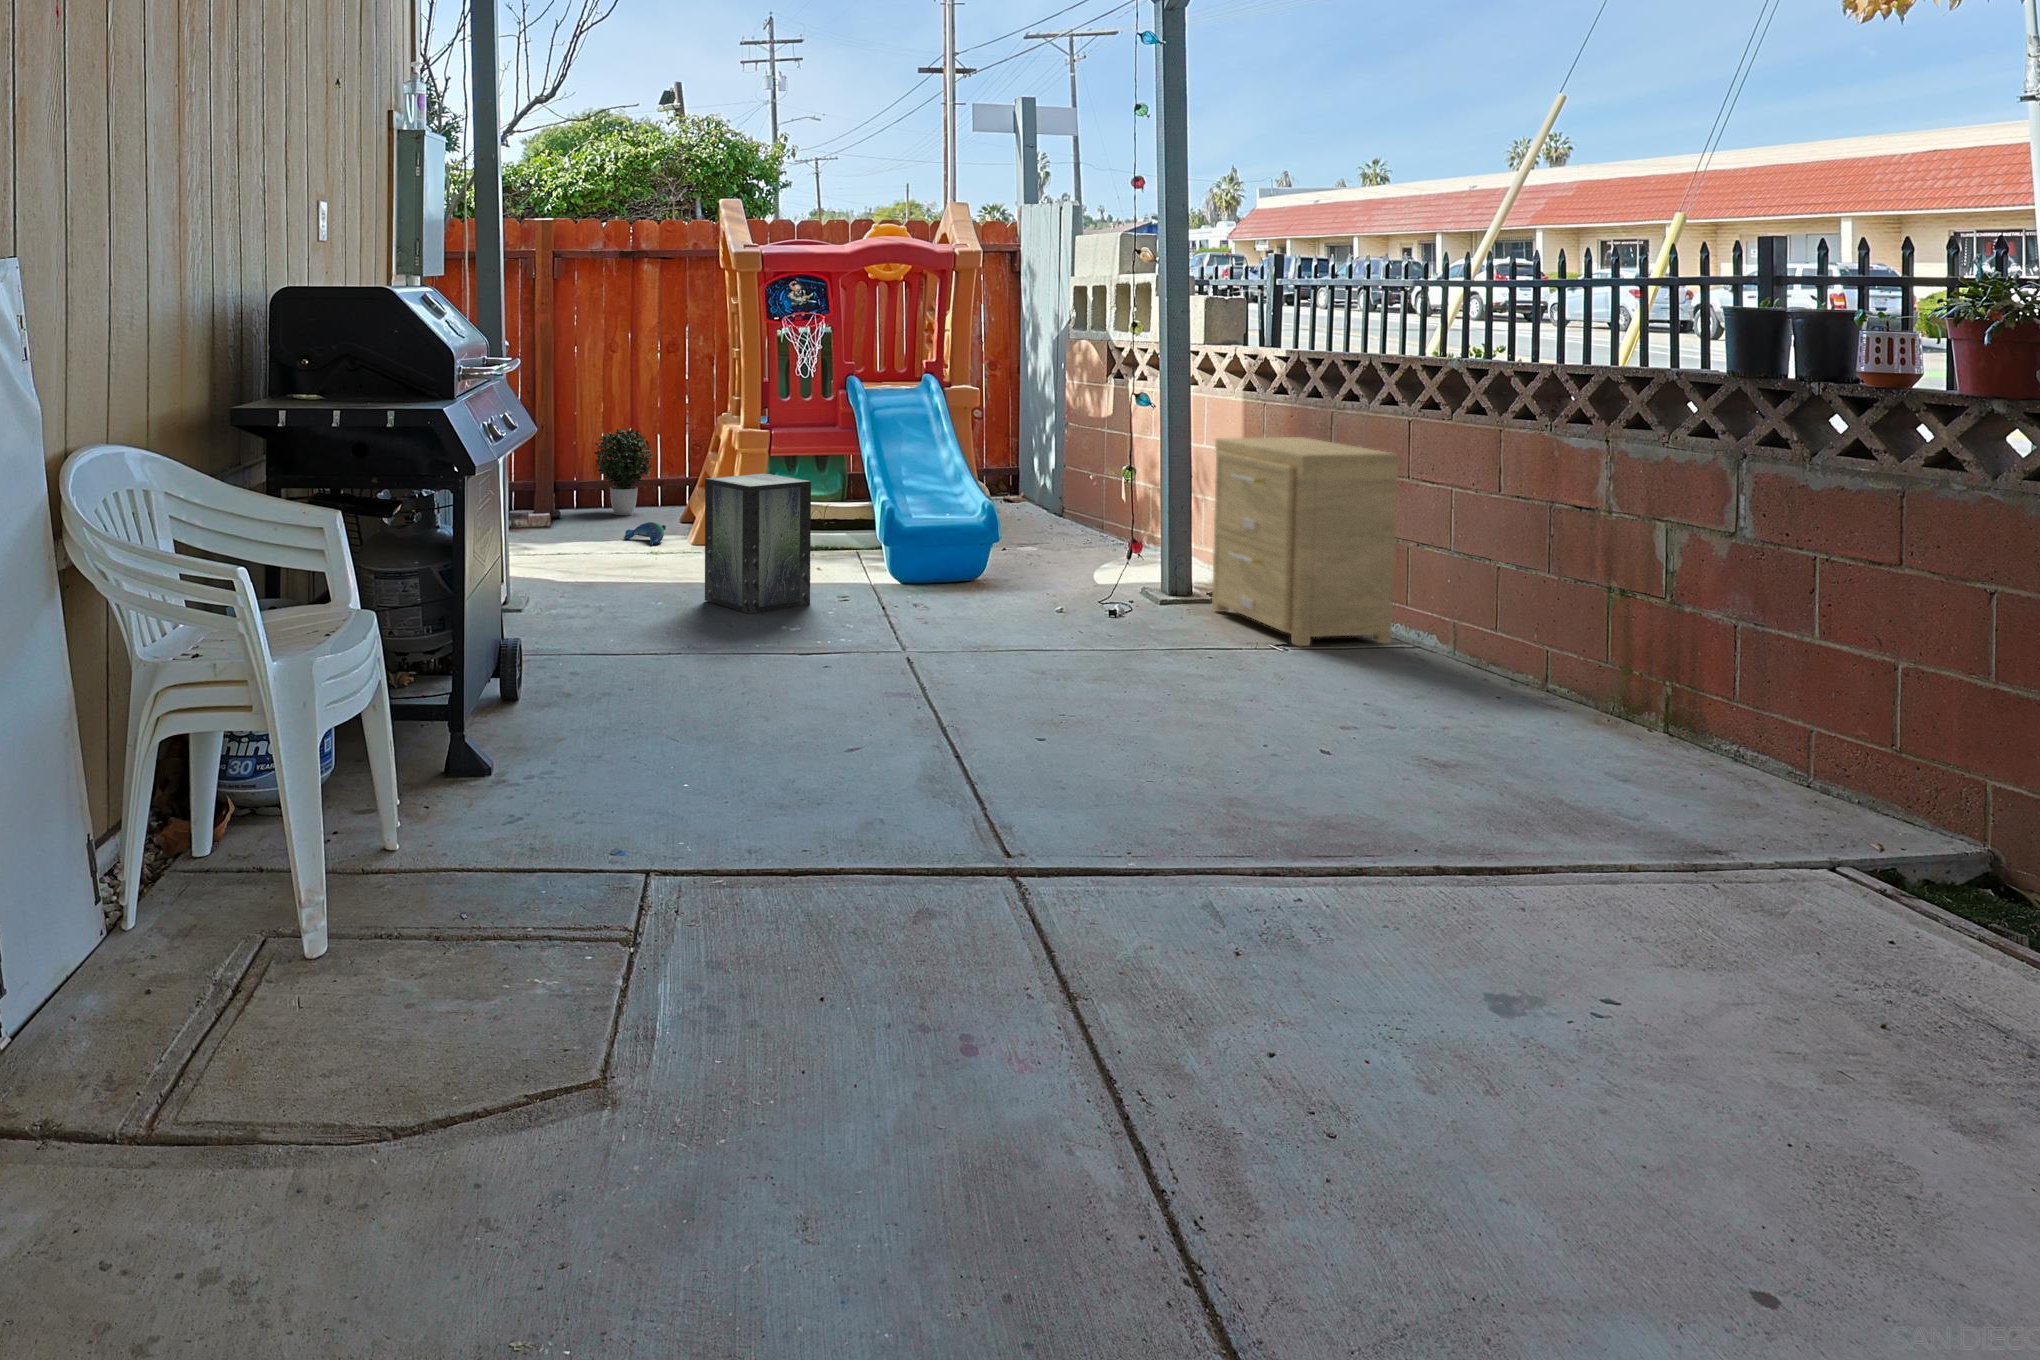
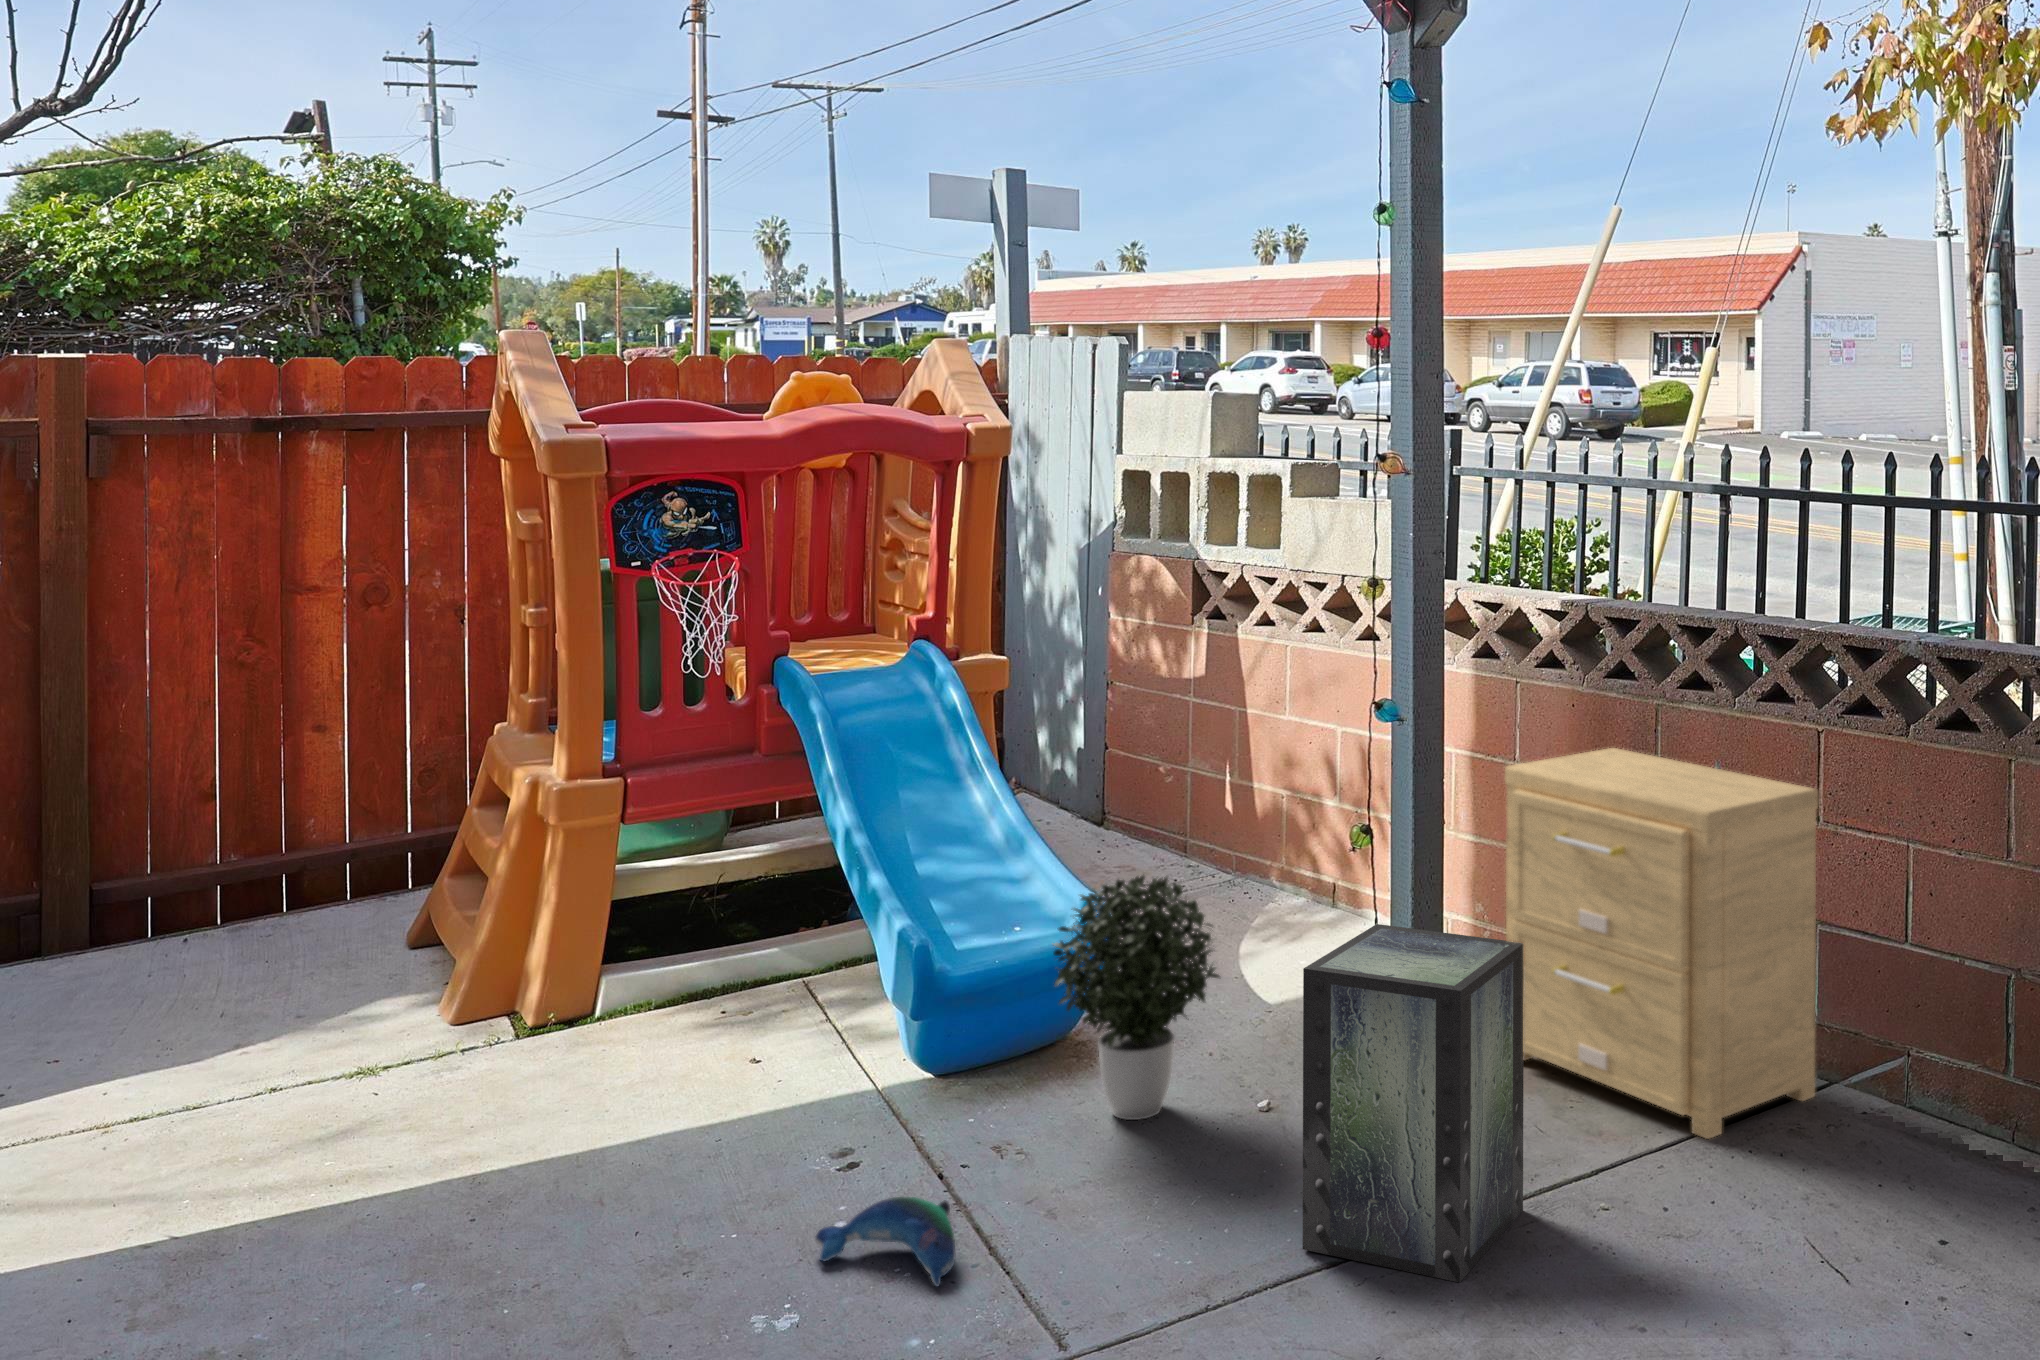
potted plant: present [594,429,653,515] -> present [1052,875,1220,1120]
storage box: present [705,473,811,614] -> present [1303,924,1524,1283]
plush toy: present [624,522,666,545] -> present [815,1197,955,1287]

